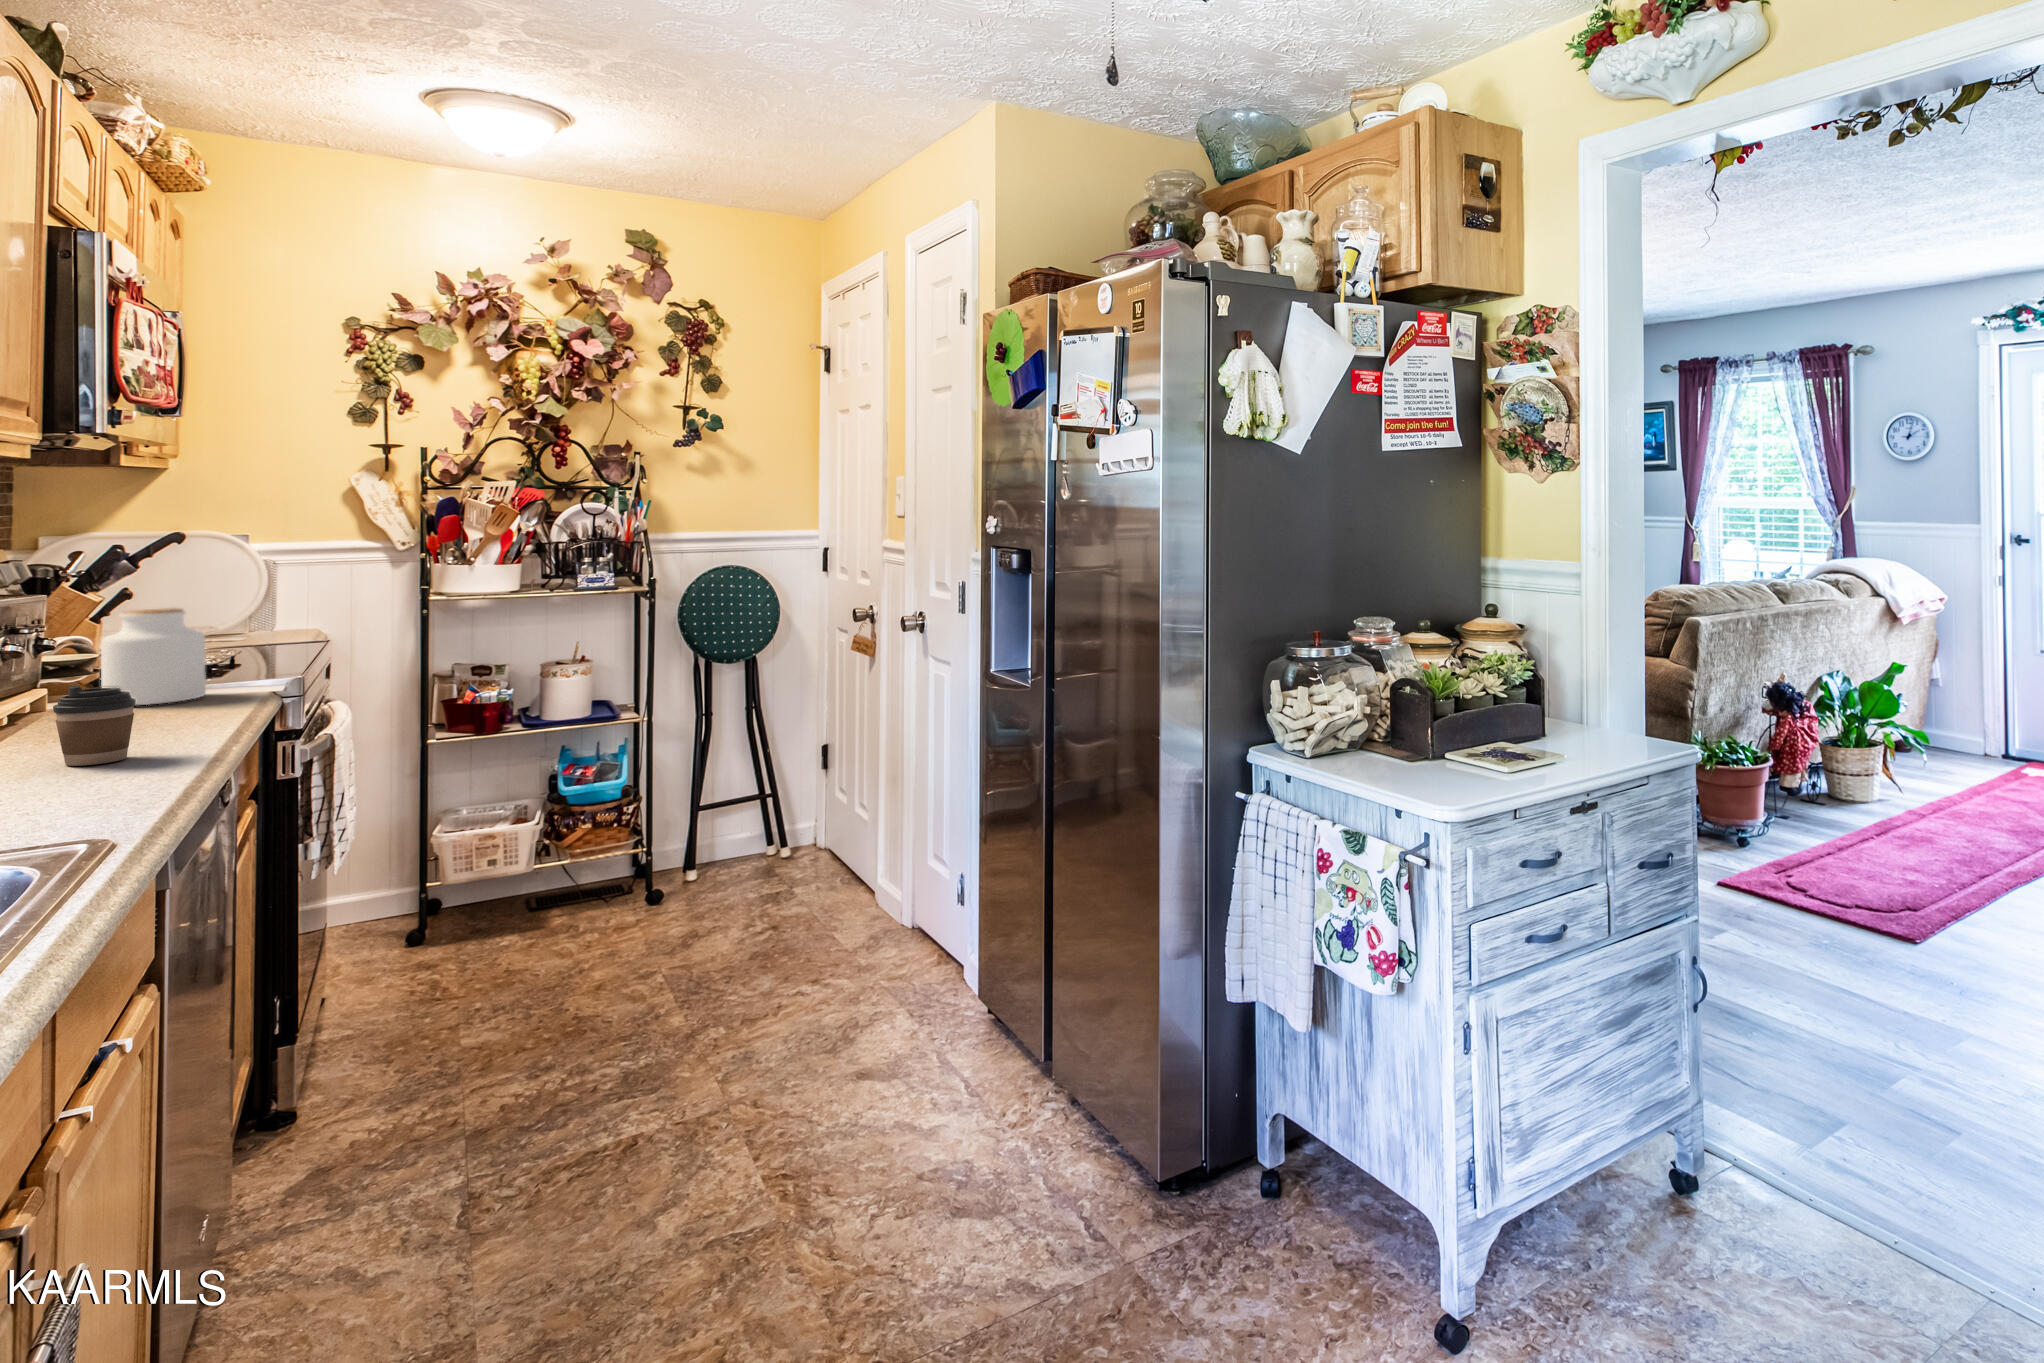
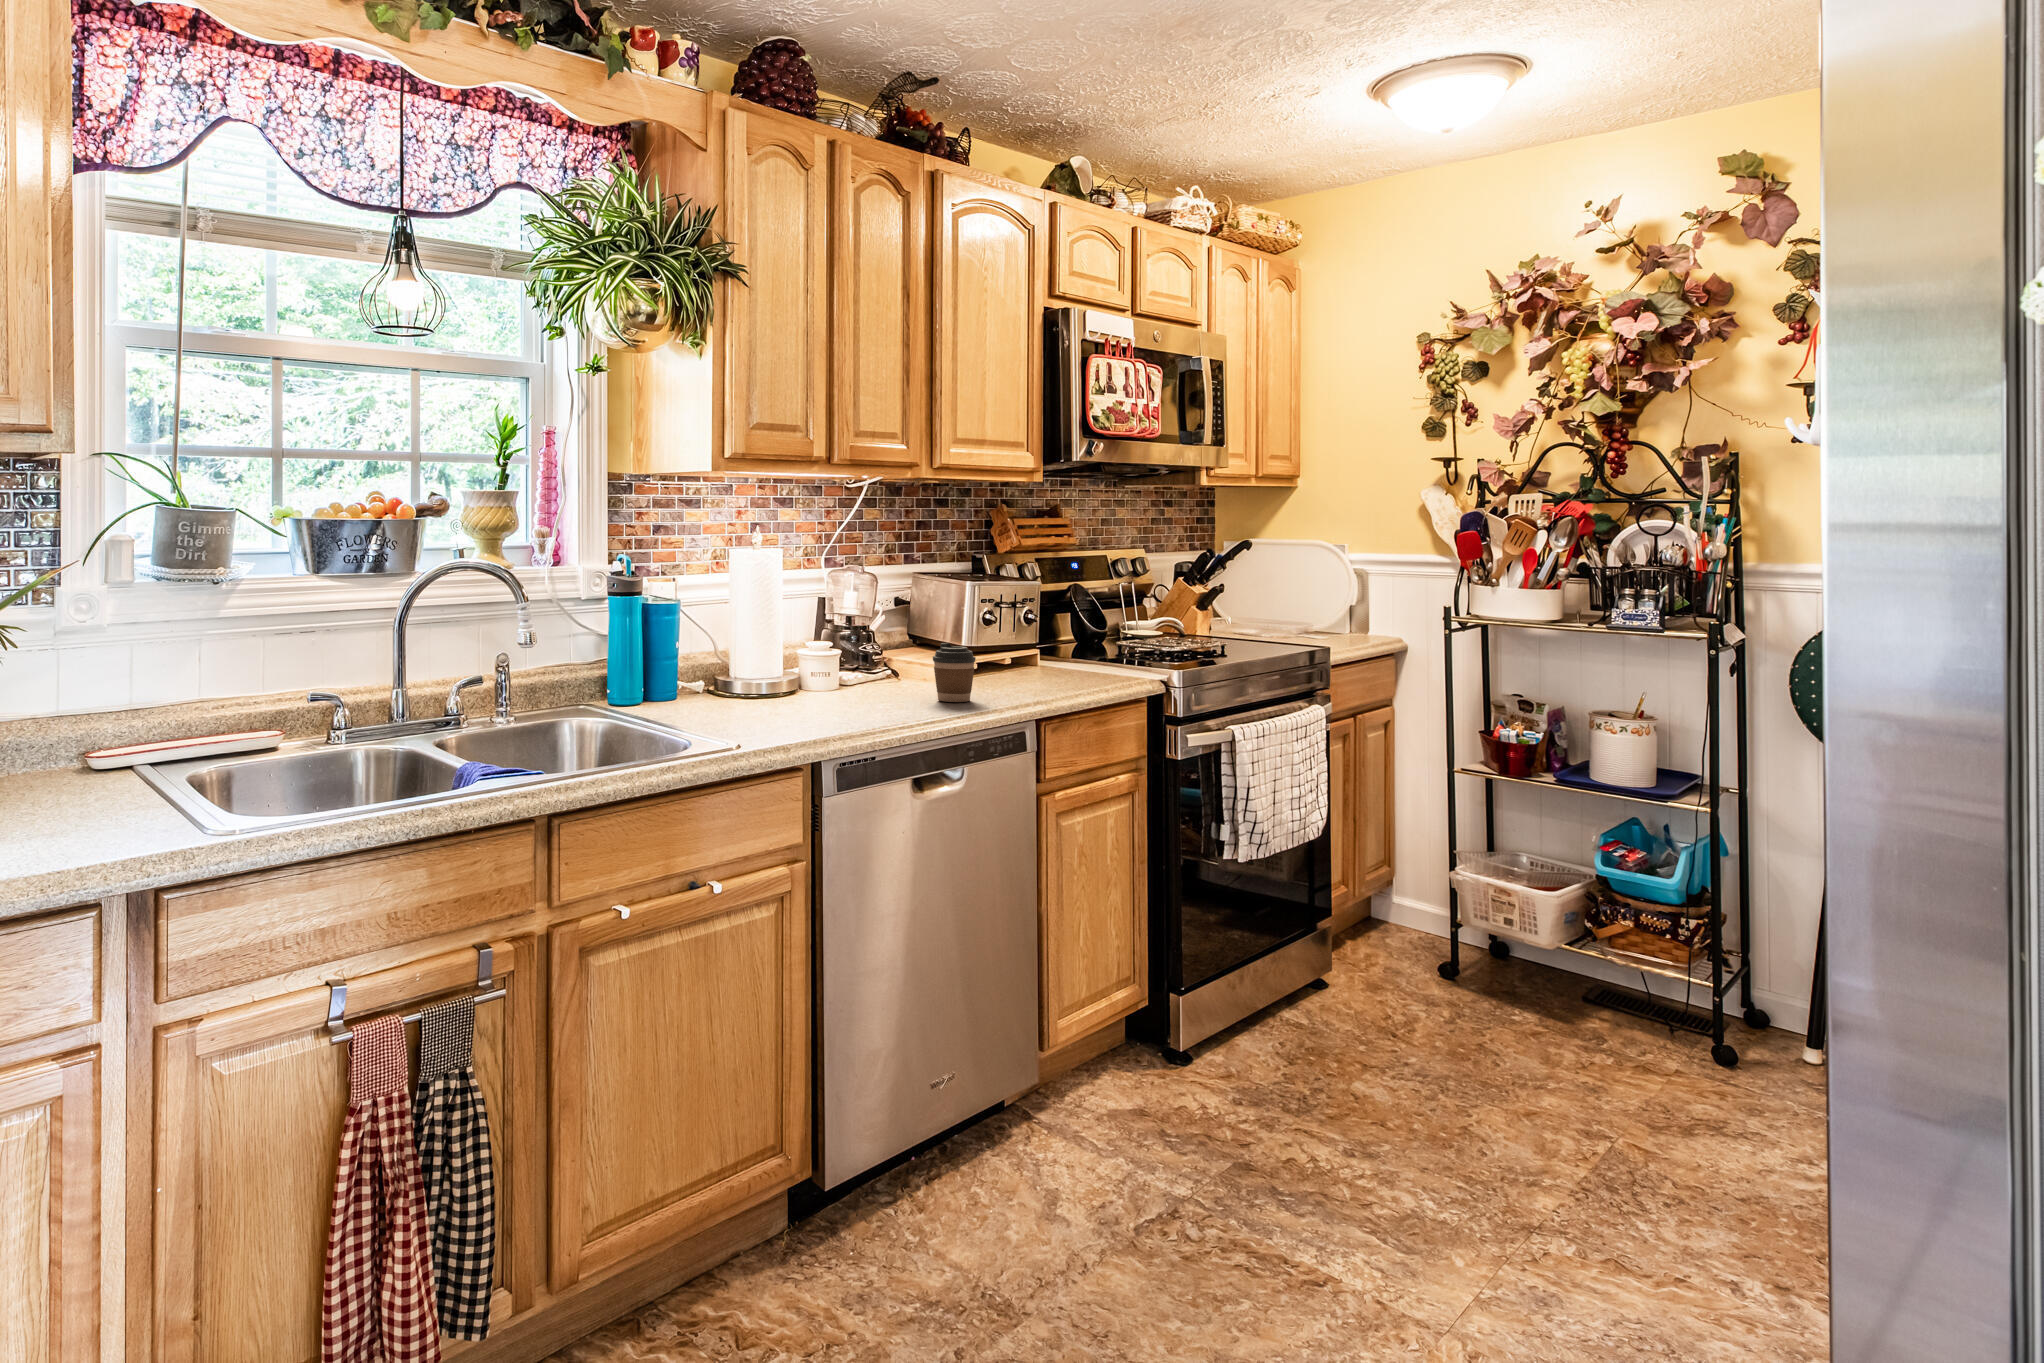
jar: present [101,608,206,705] -> none [1079,601,1141,676]

